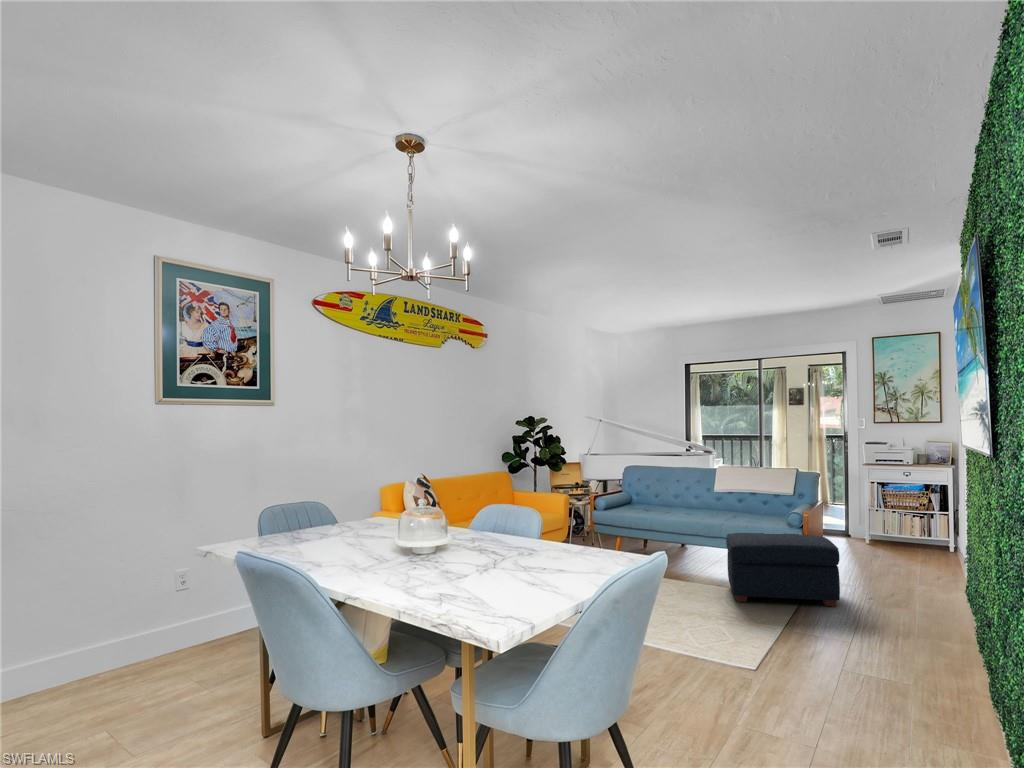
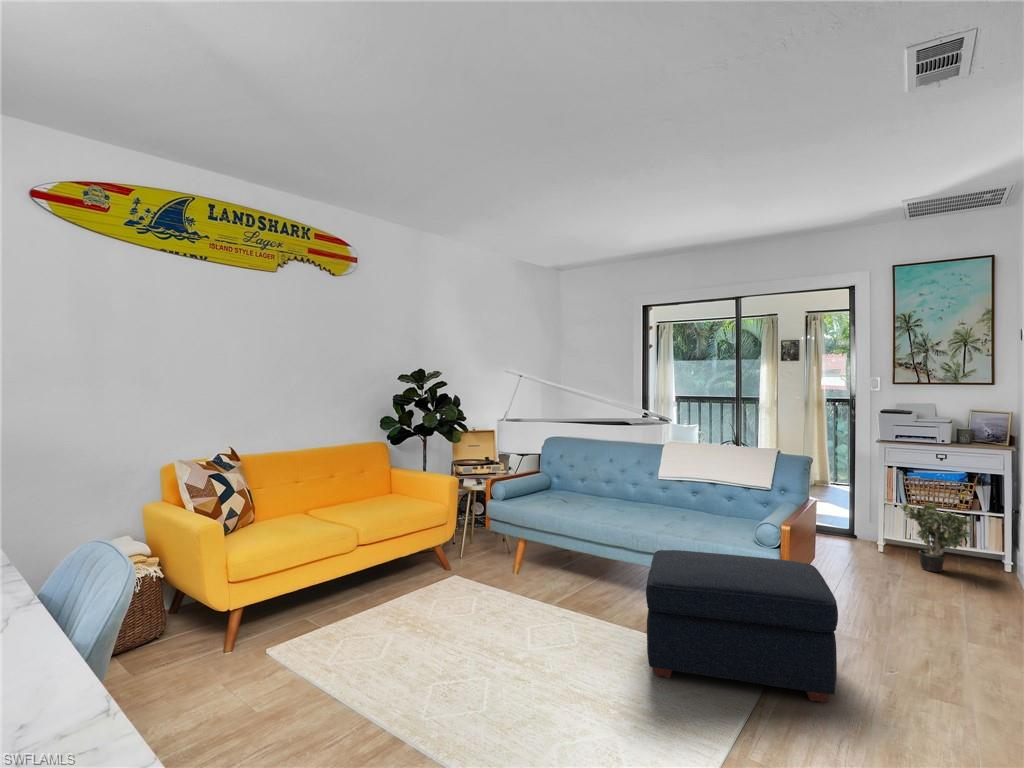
potted plant: none [879,507,927,555] -> present [899,503,970,572]

